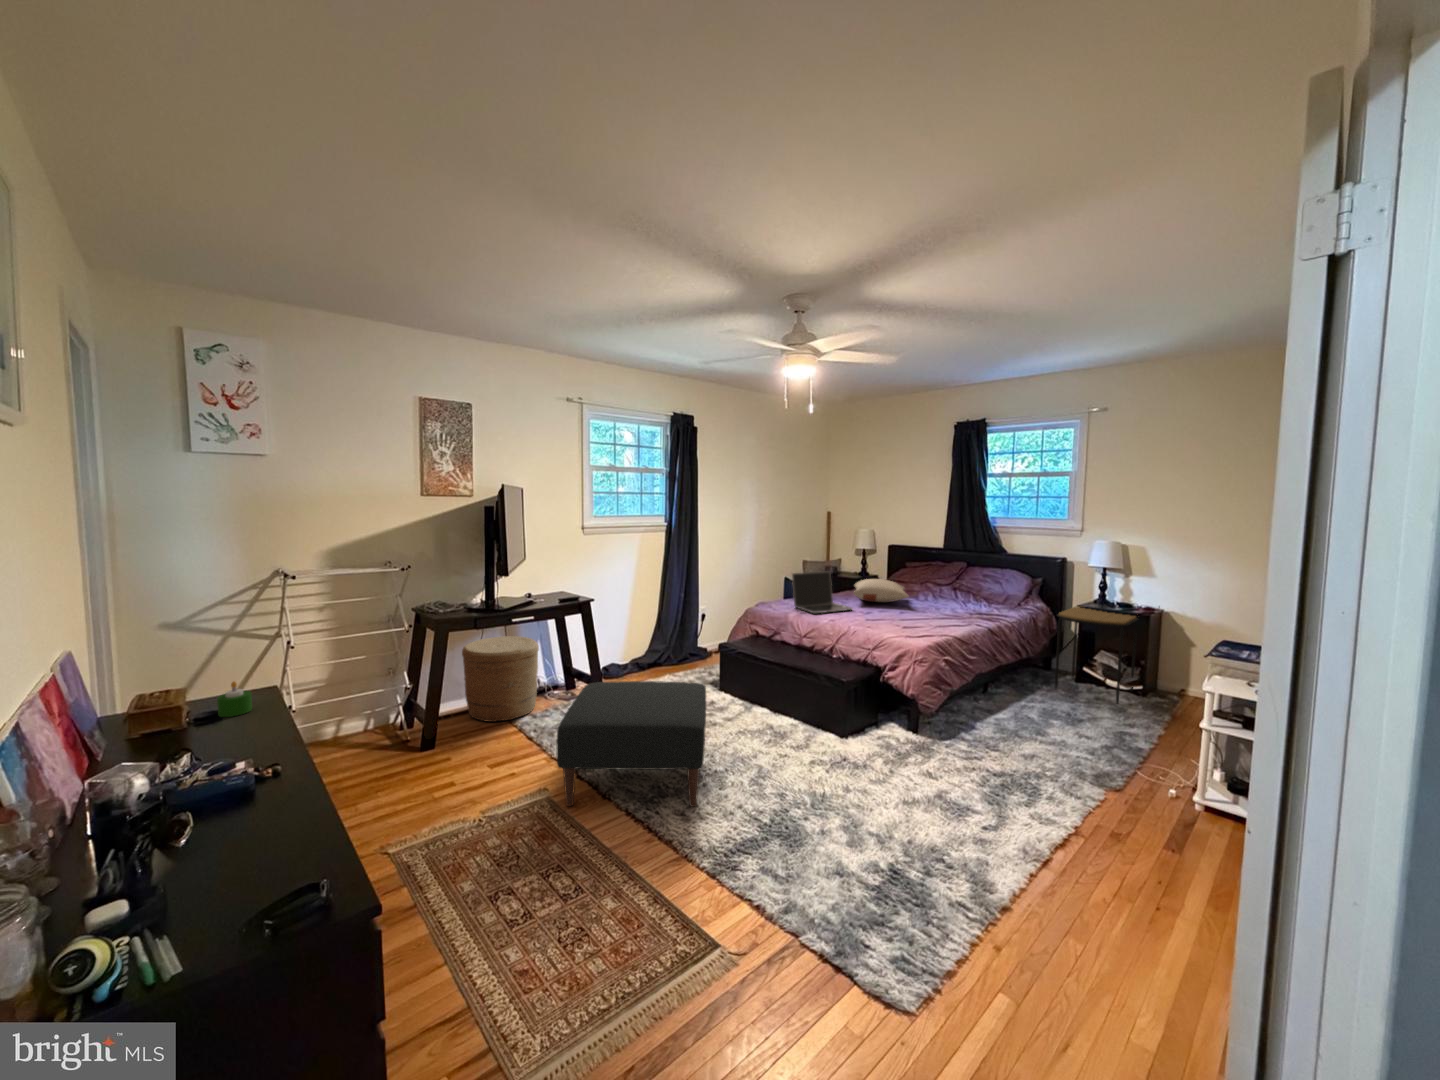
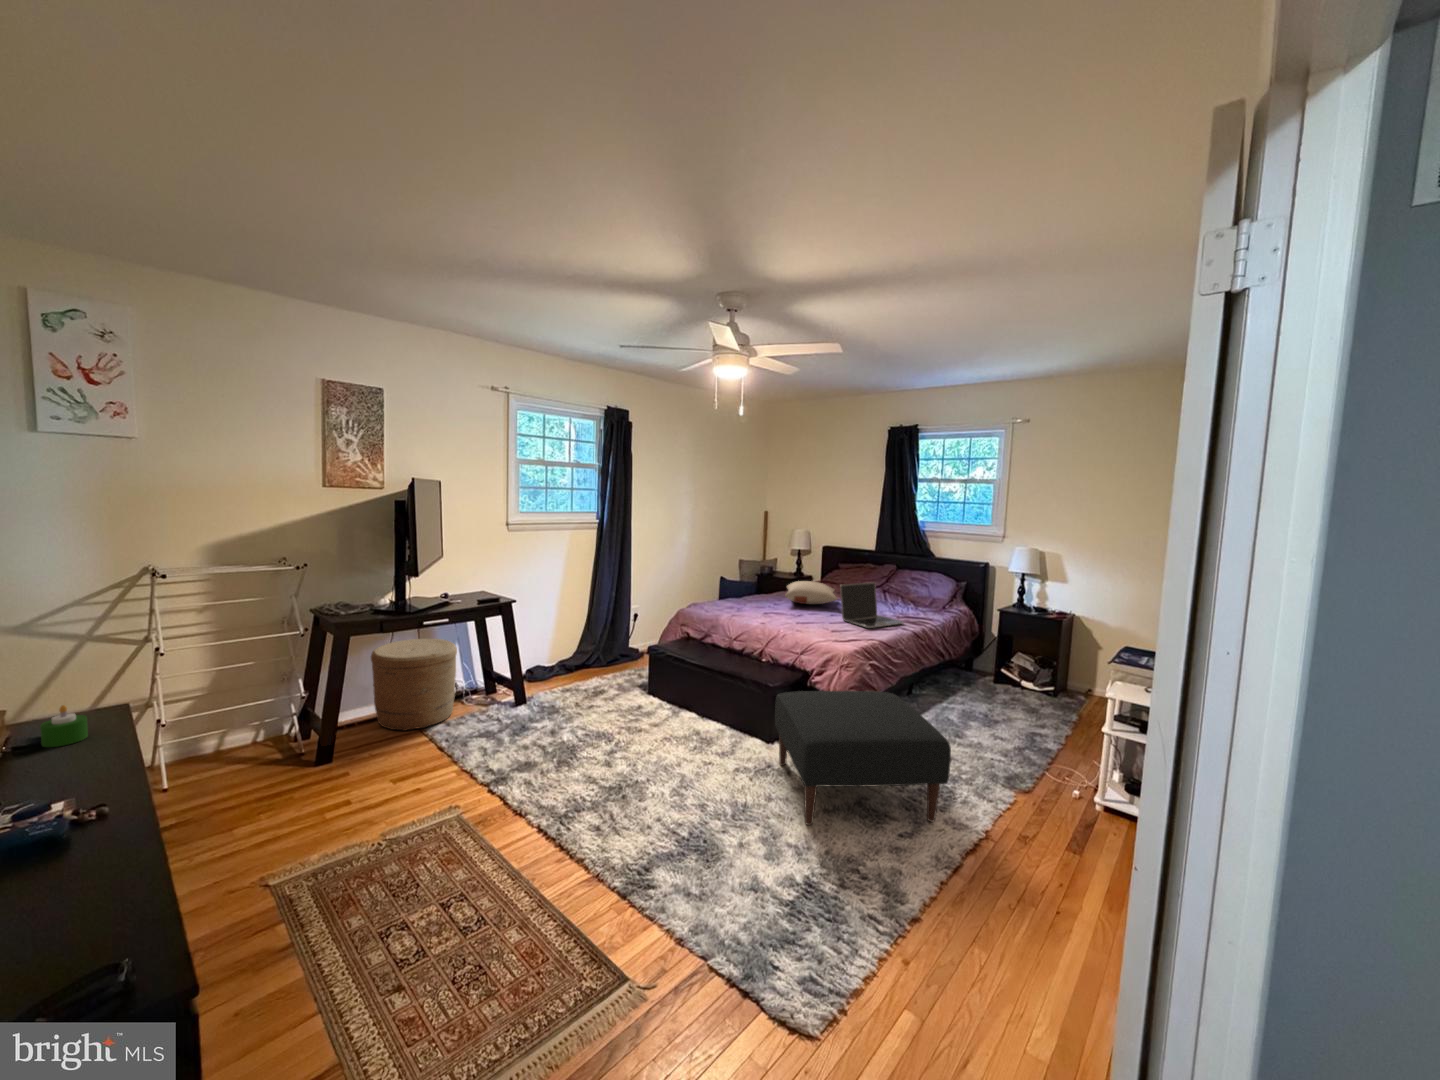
laptop: present [792,571,852,613] -> present [840,582,904,628]
side table: present [1055,607,1139,704] -> none [971,610,1049,703]
ottoman: present [556,681,706,807] -> present [775,691,951,825]

